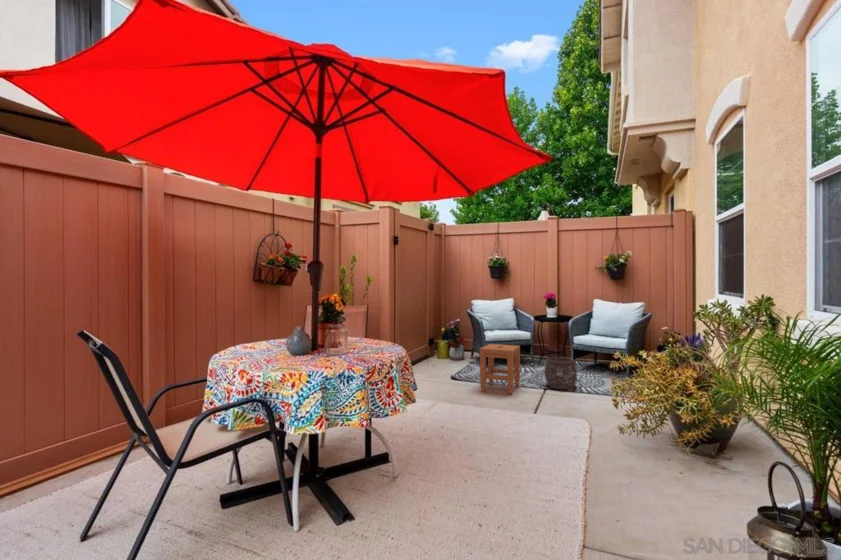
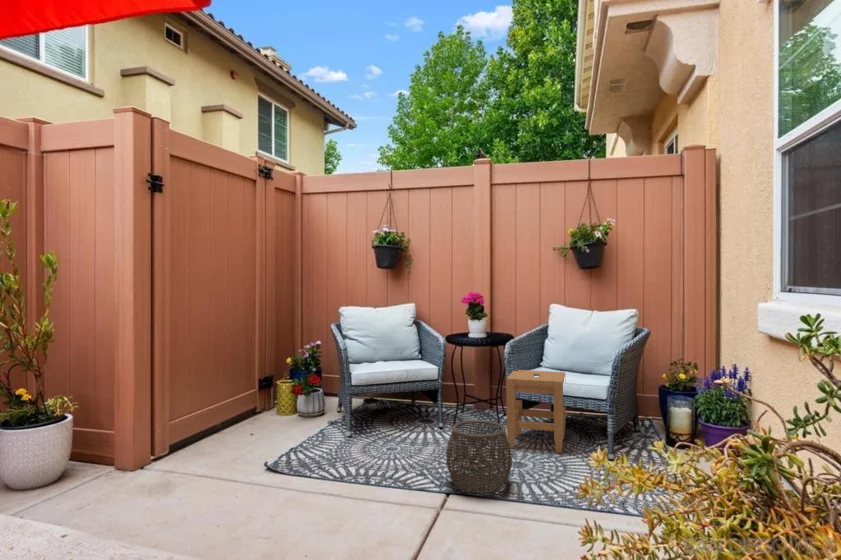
stool: present [480,344,520,394] -> present [506,370,565,453]

